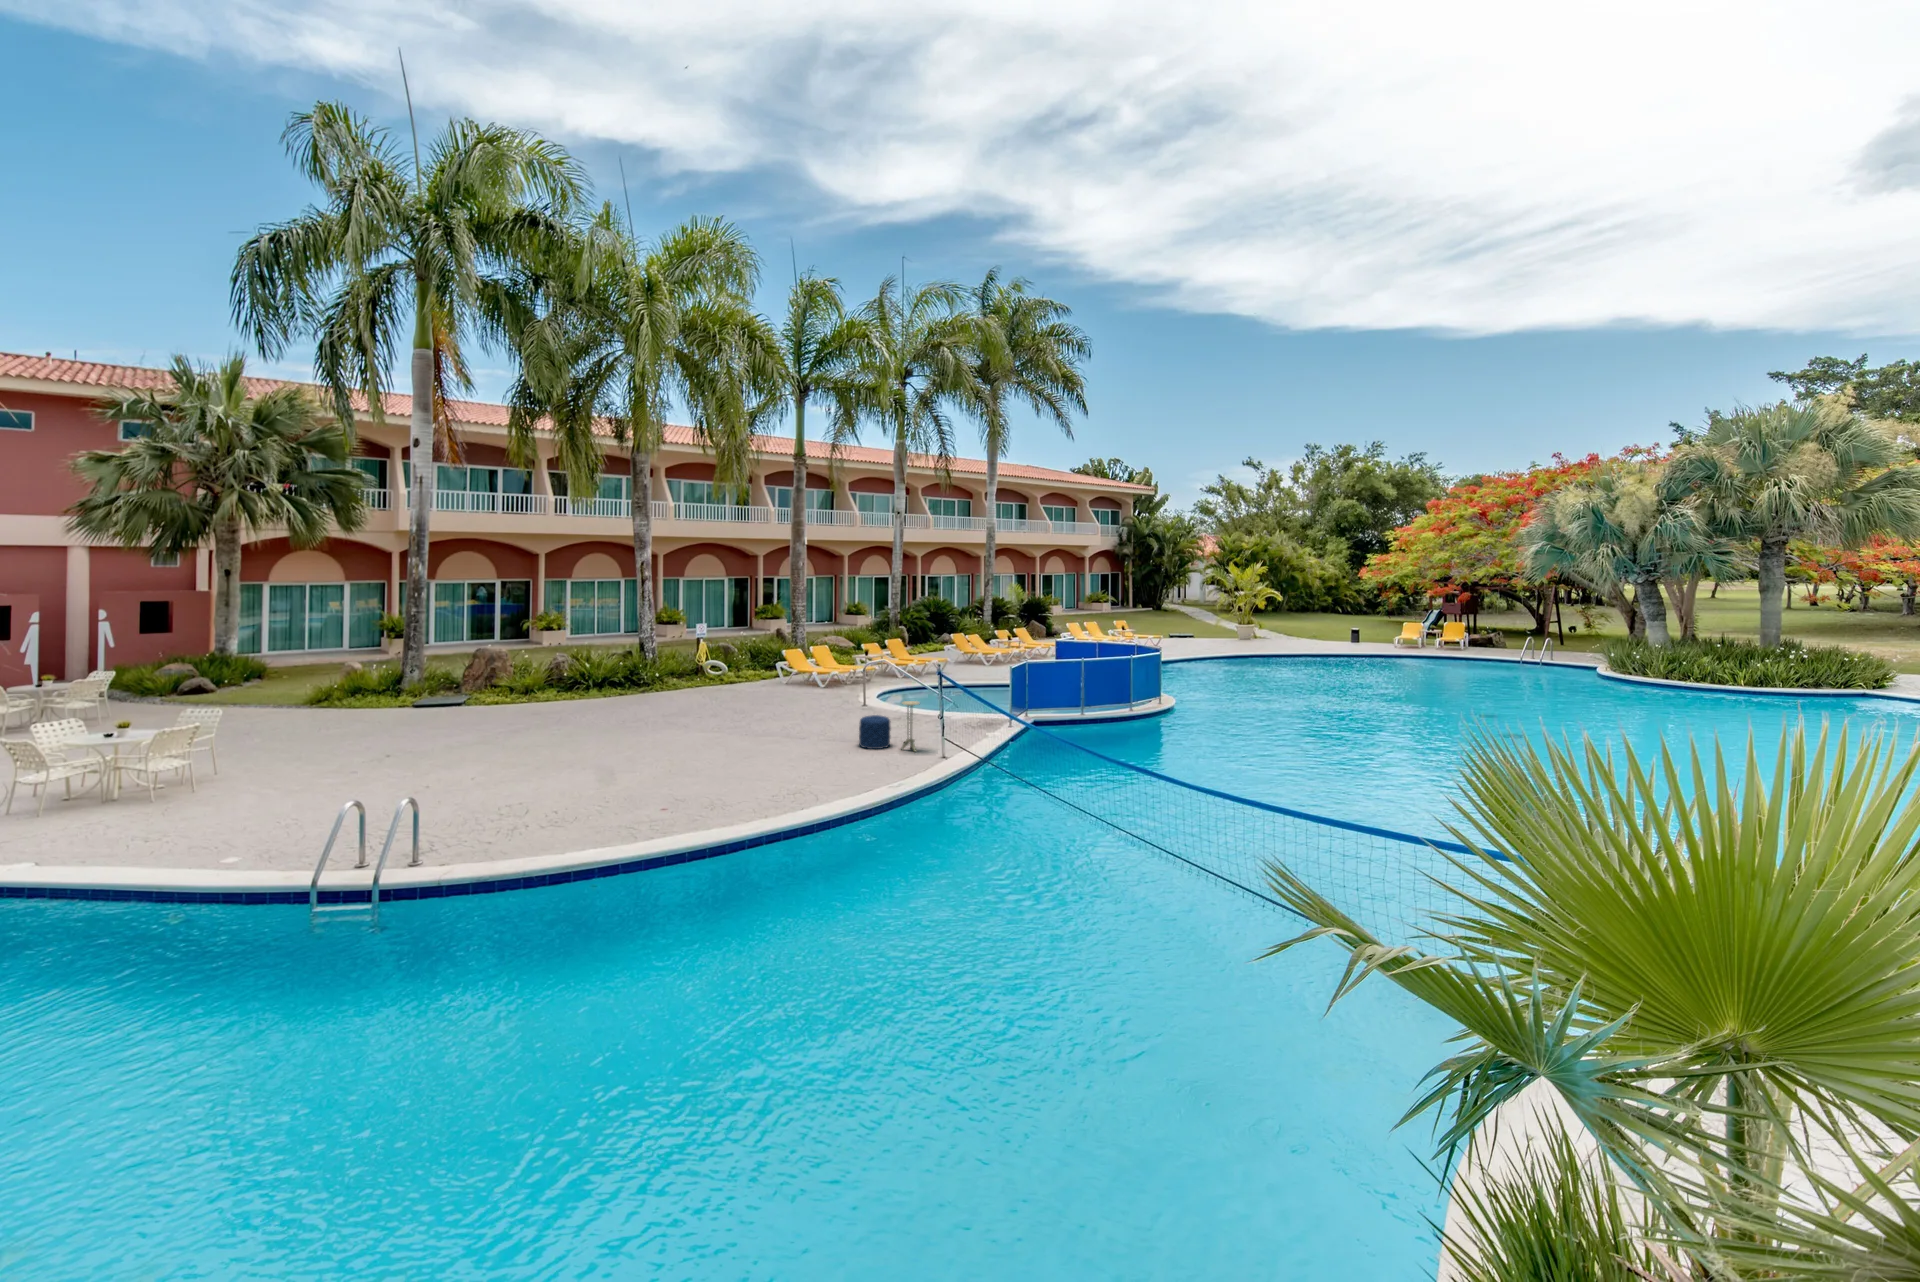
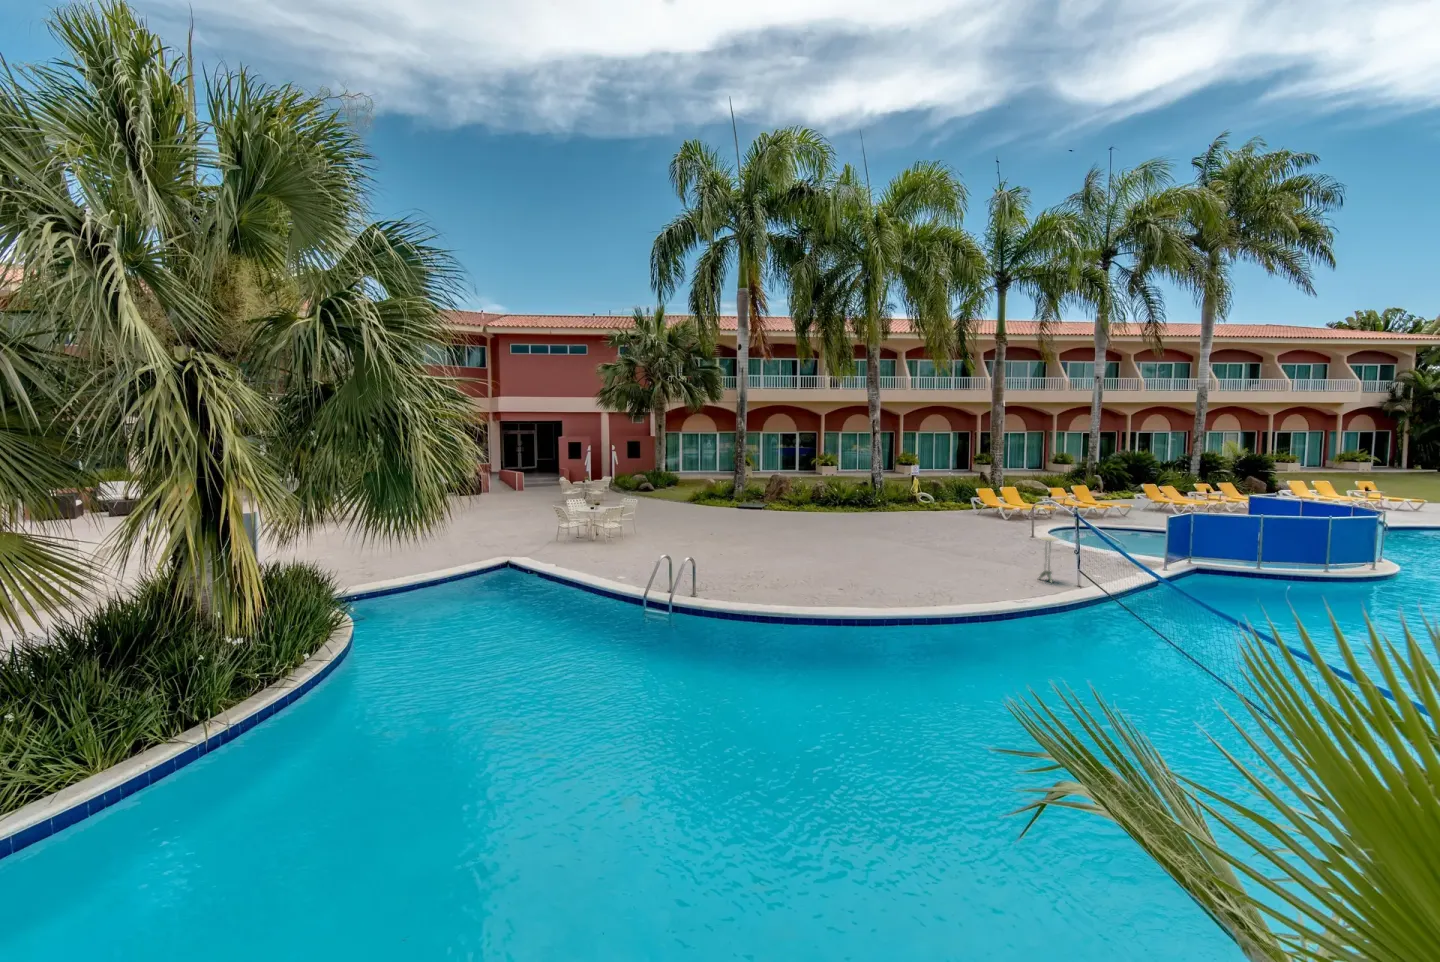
pouf: present [859,715,891,749] -> none [1001,546,1032,576]

